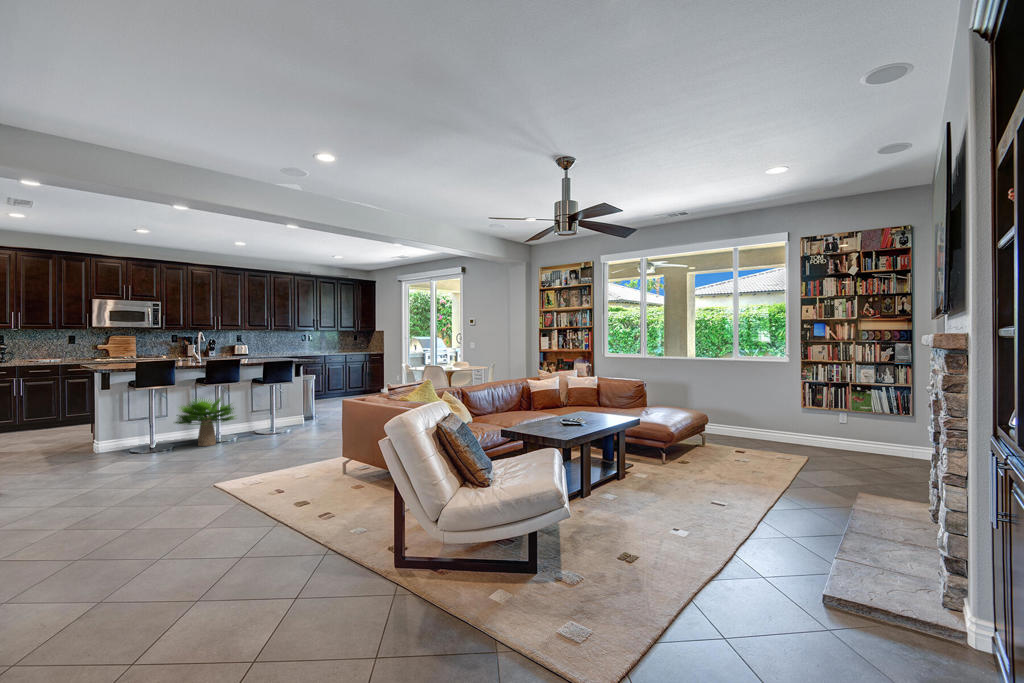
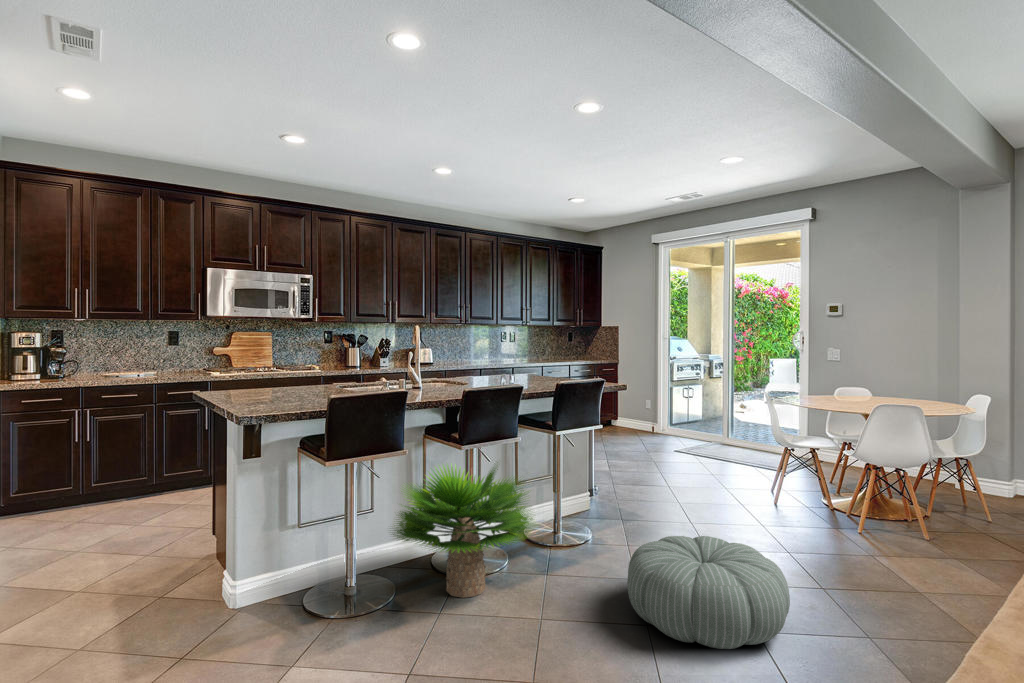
pouf: none [259,421,317,450] -> present [627,536,790,649]

